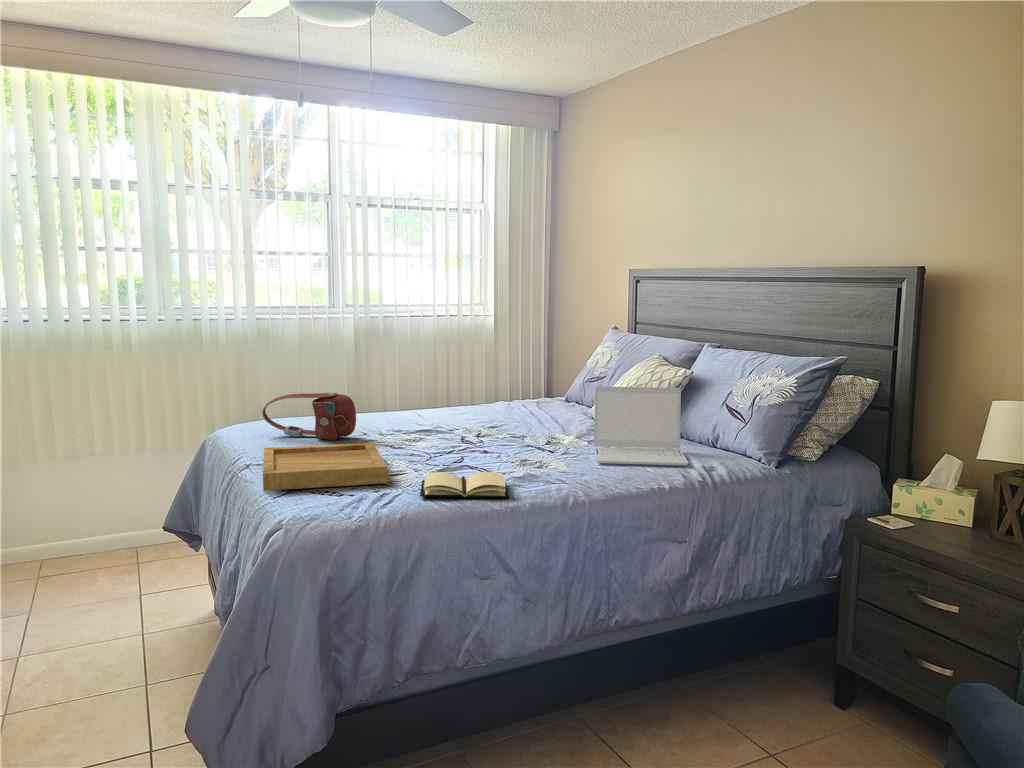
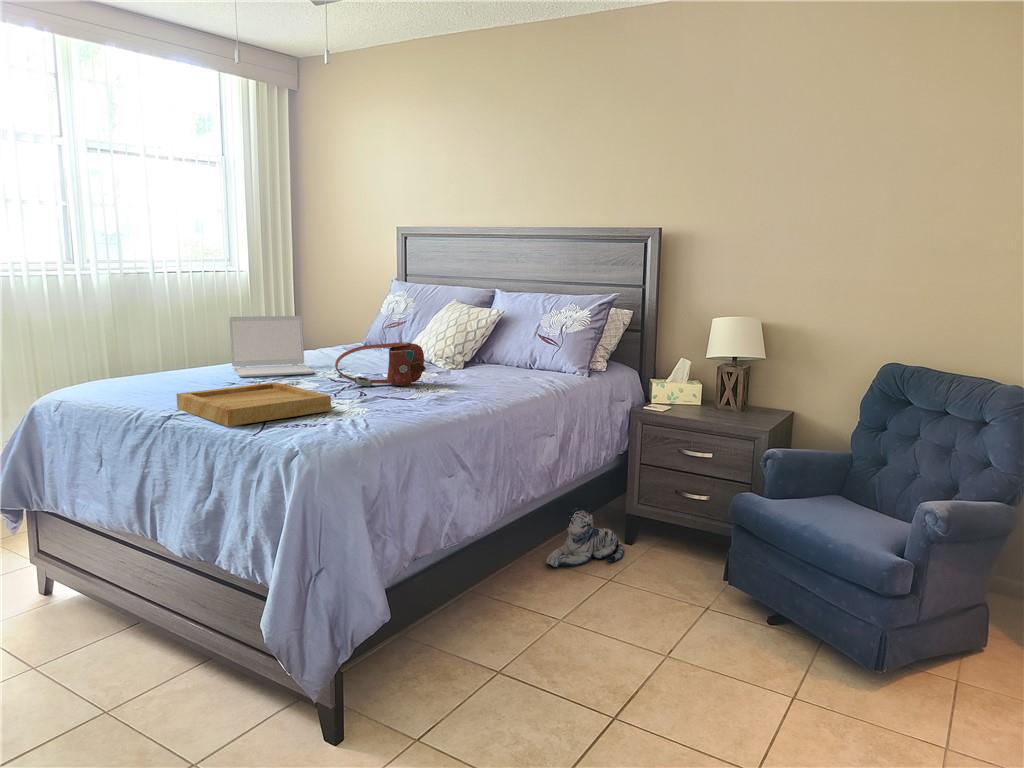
laptop: present [594,386,688,465] -> present [229,316,314,377]
handbag: present [262,393,356,440] -> present [335,342,426,386]
book: present [420,472,509,498] -> none [358,393,448,416]
plush toy: none [687,642,816,727] -> present [546,509,624,567]

